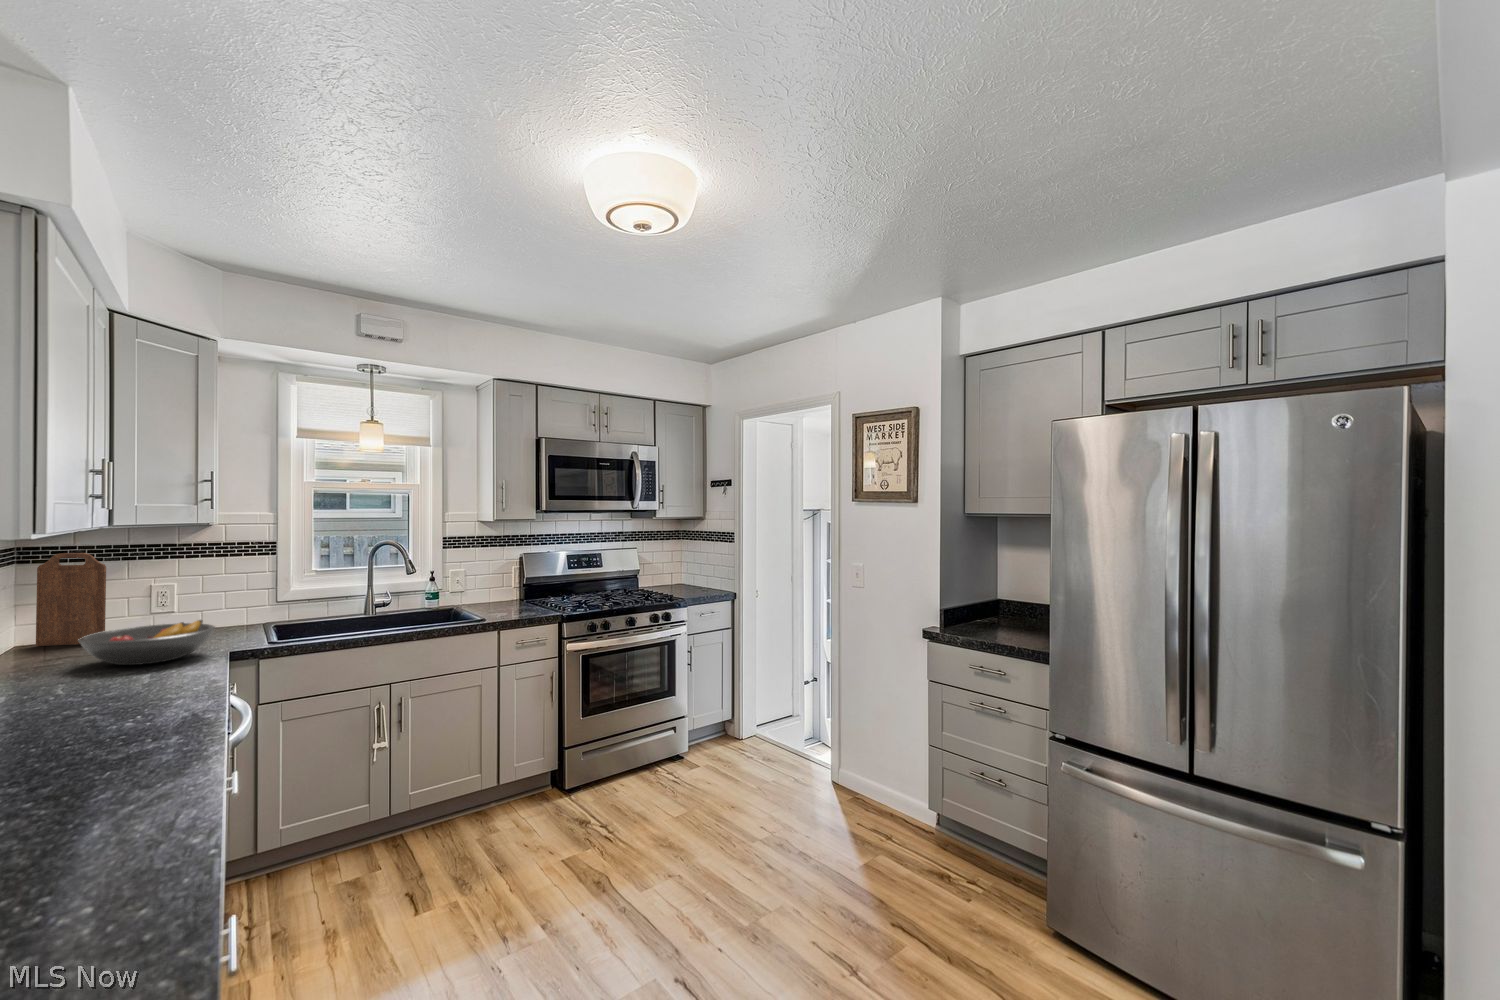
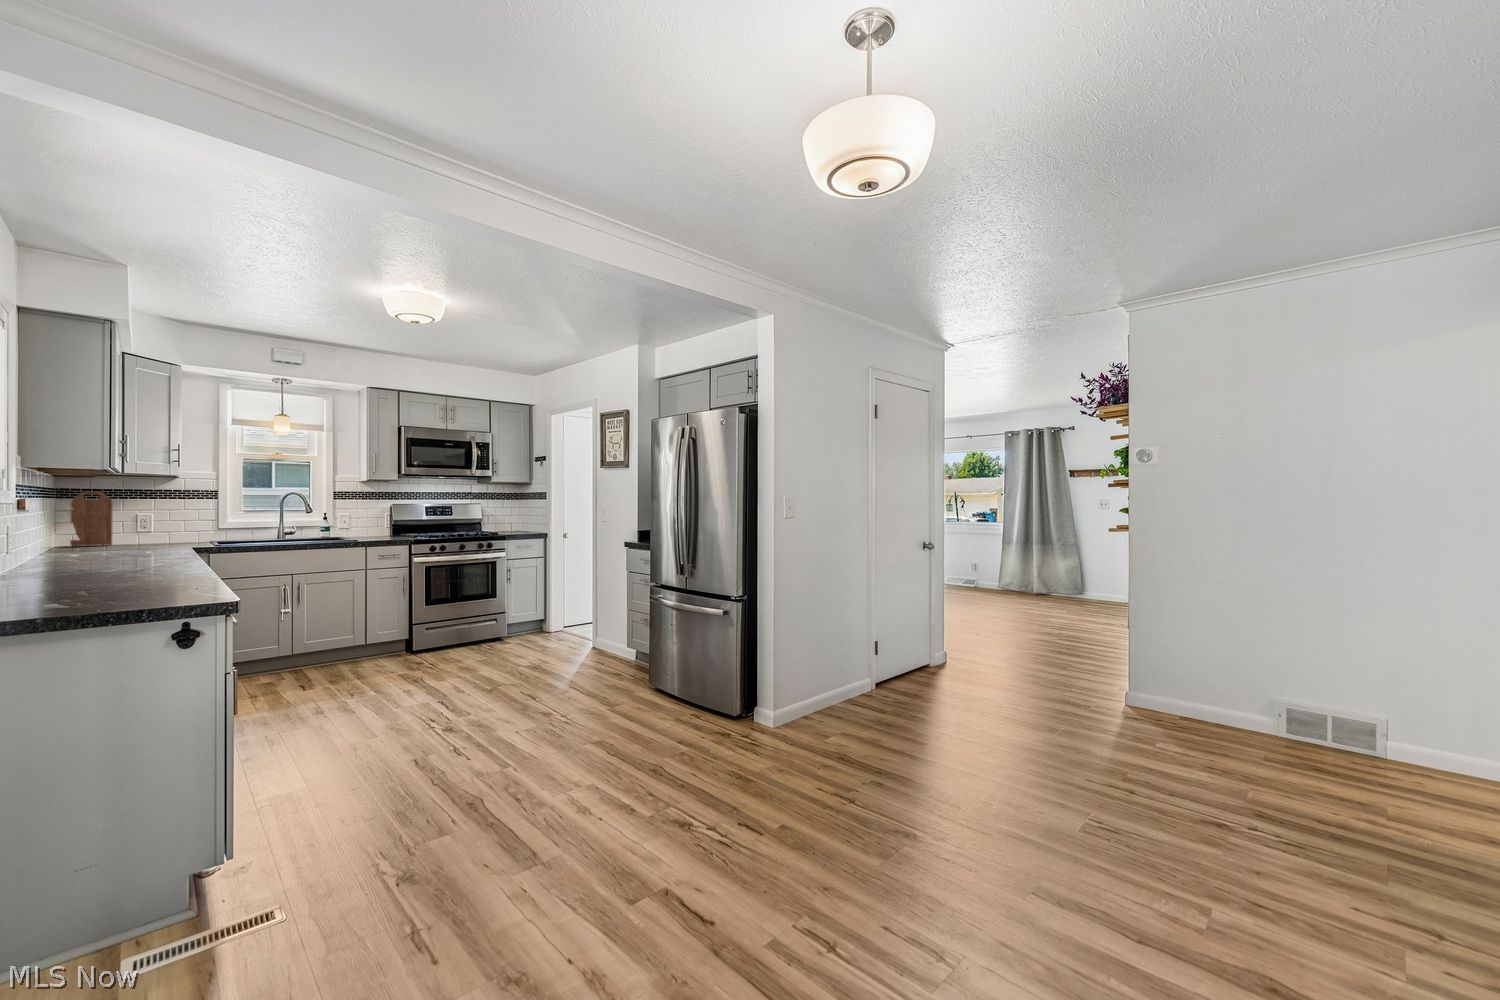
fruit bowl: present [78,620,215,665] -> none [106,527,184,549]

